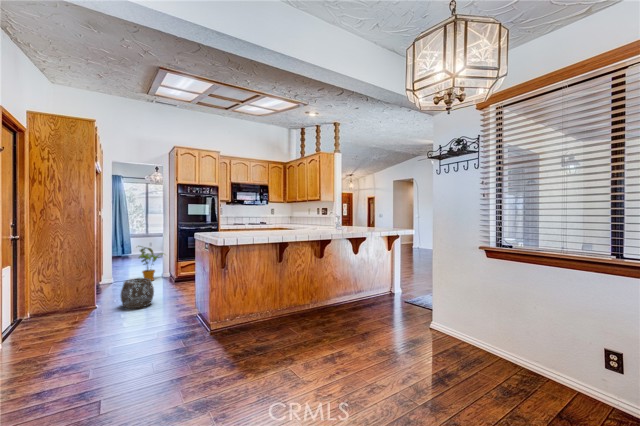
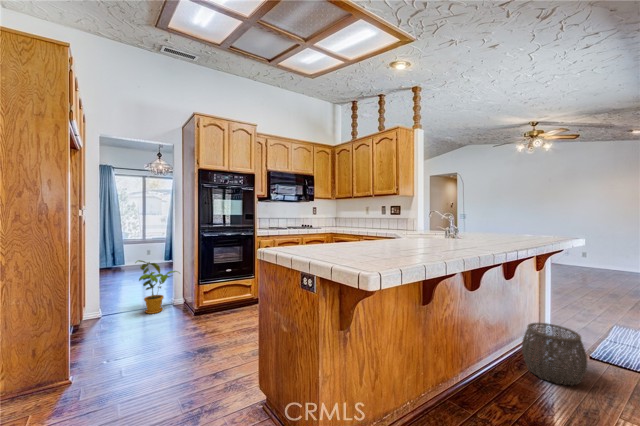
woven basket: present [121,278,154,309] -> present [522,323,587,385]

